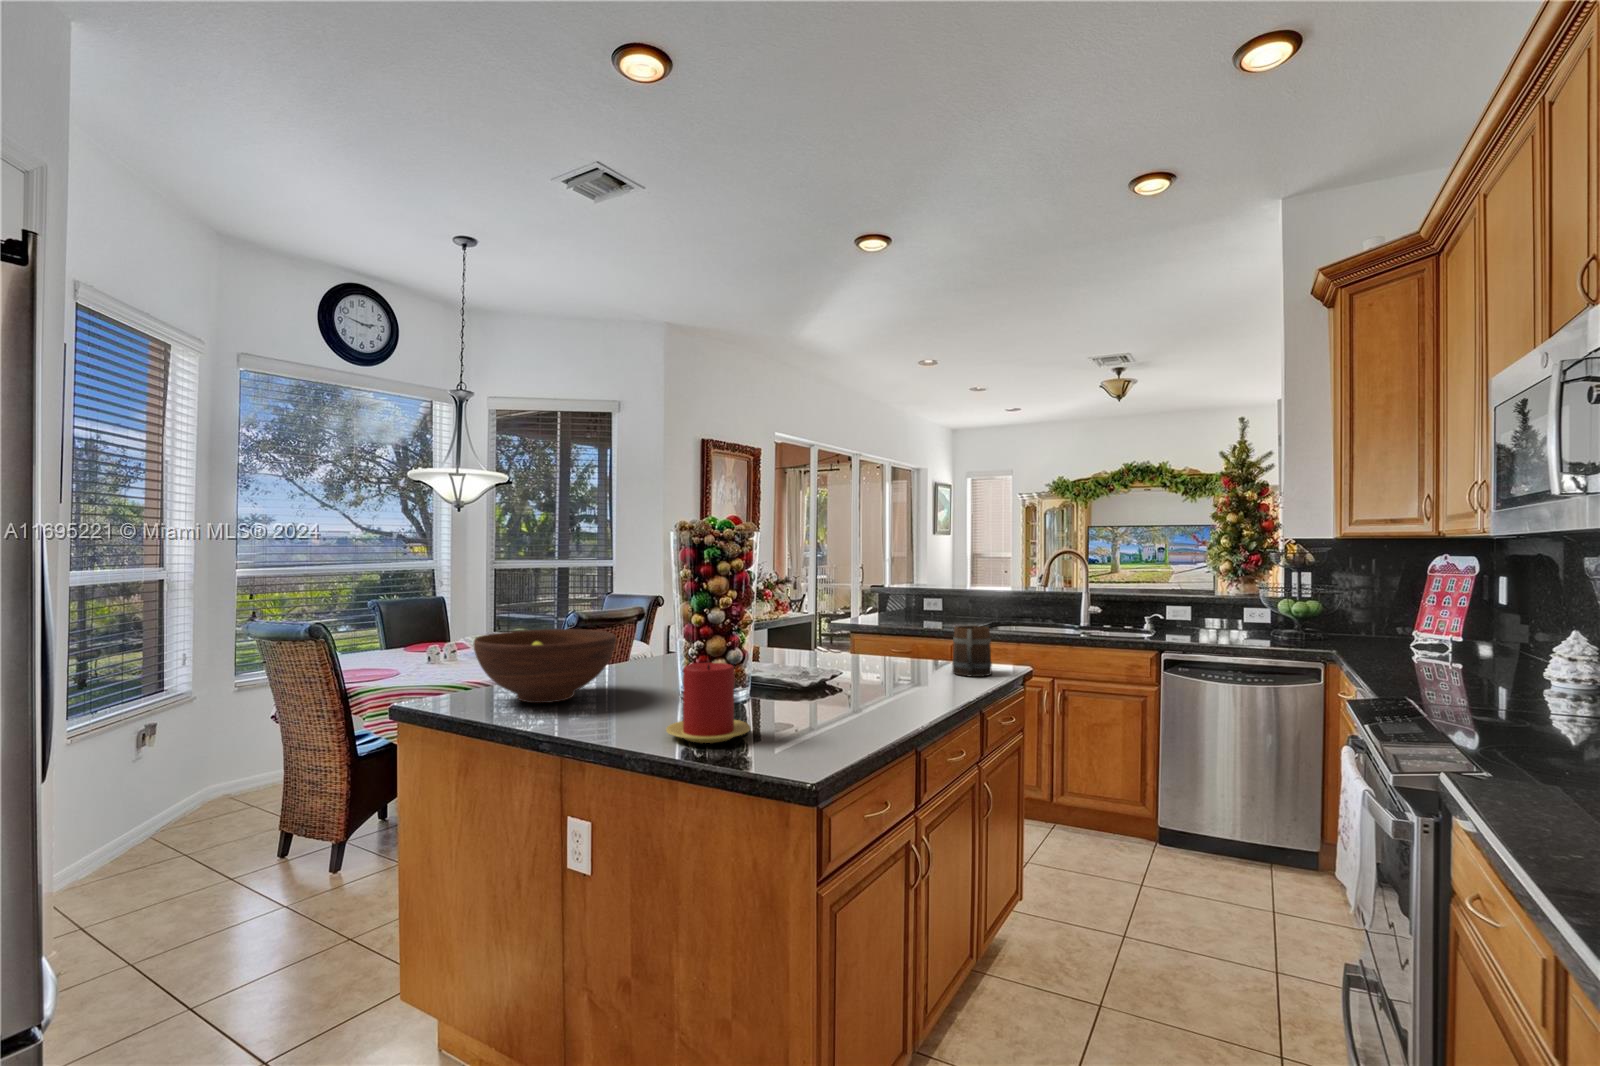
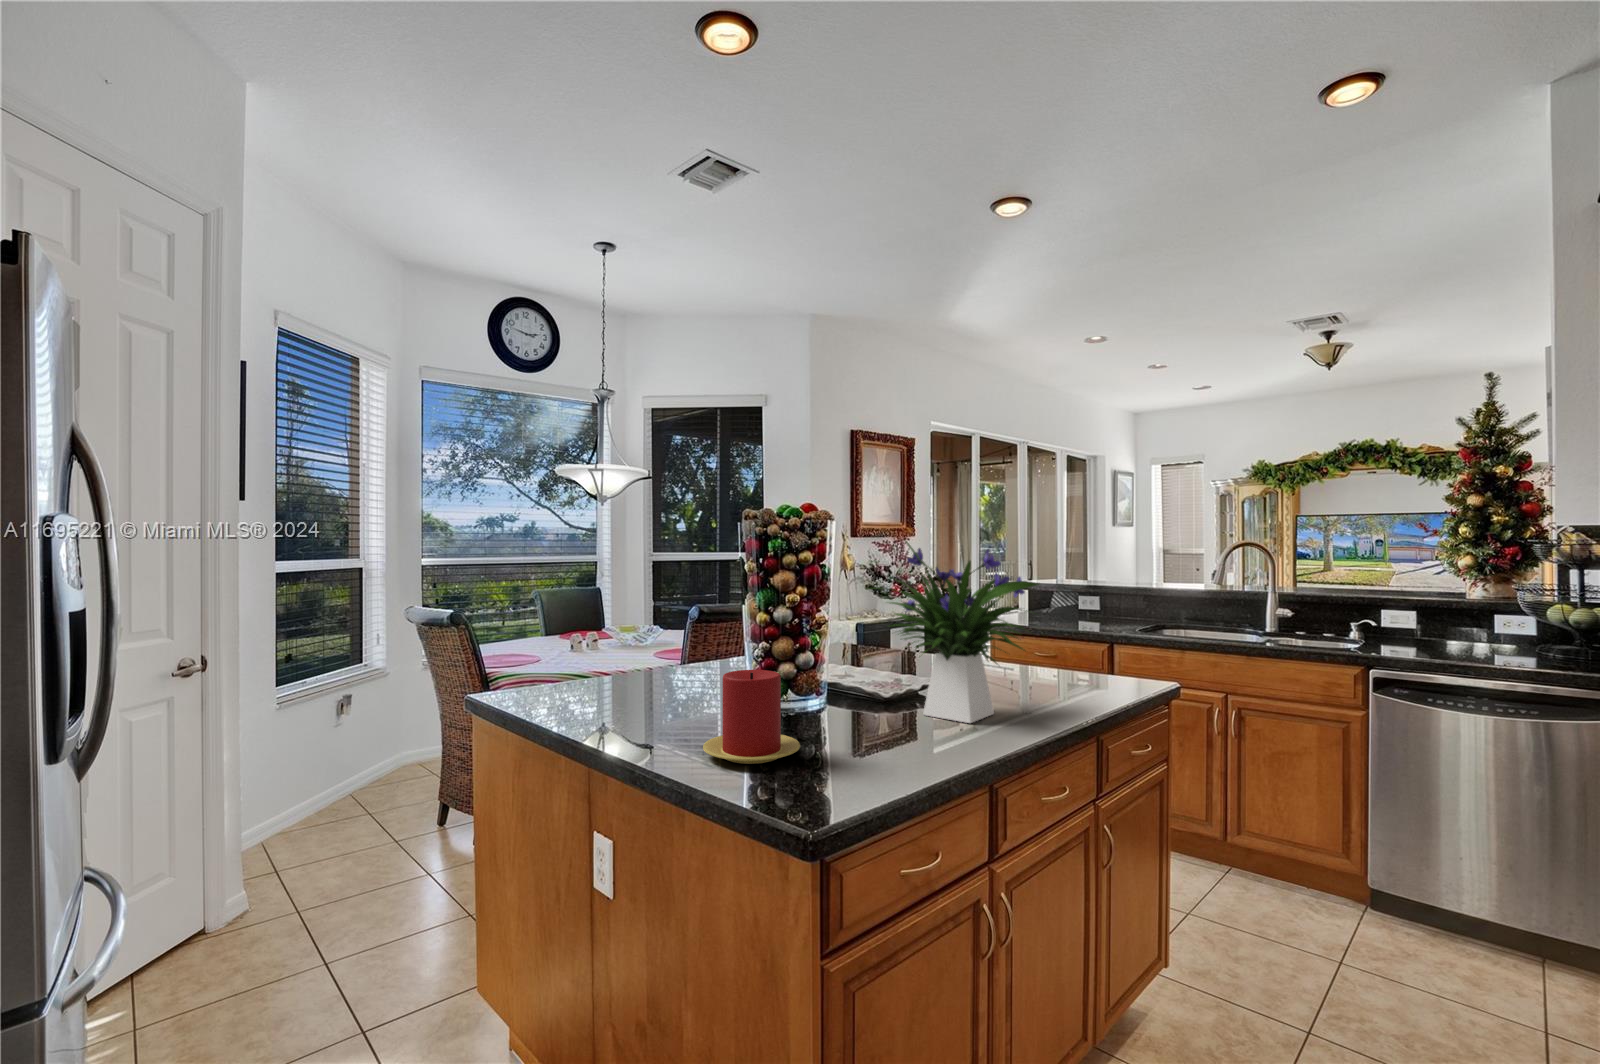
flower arrangement: none [787,548,934,704] -> present [889,541,1039,723]
mug: present [952,626,992,677] -> none [1083,630,1132,692]
fruit bowl: present [473,629,616,703] -> none [540,624,687,703]

